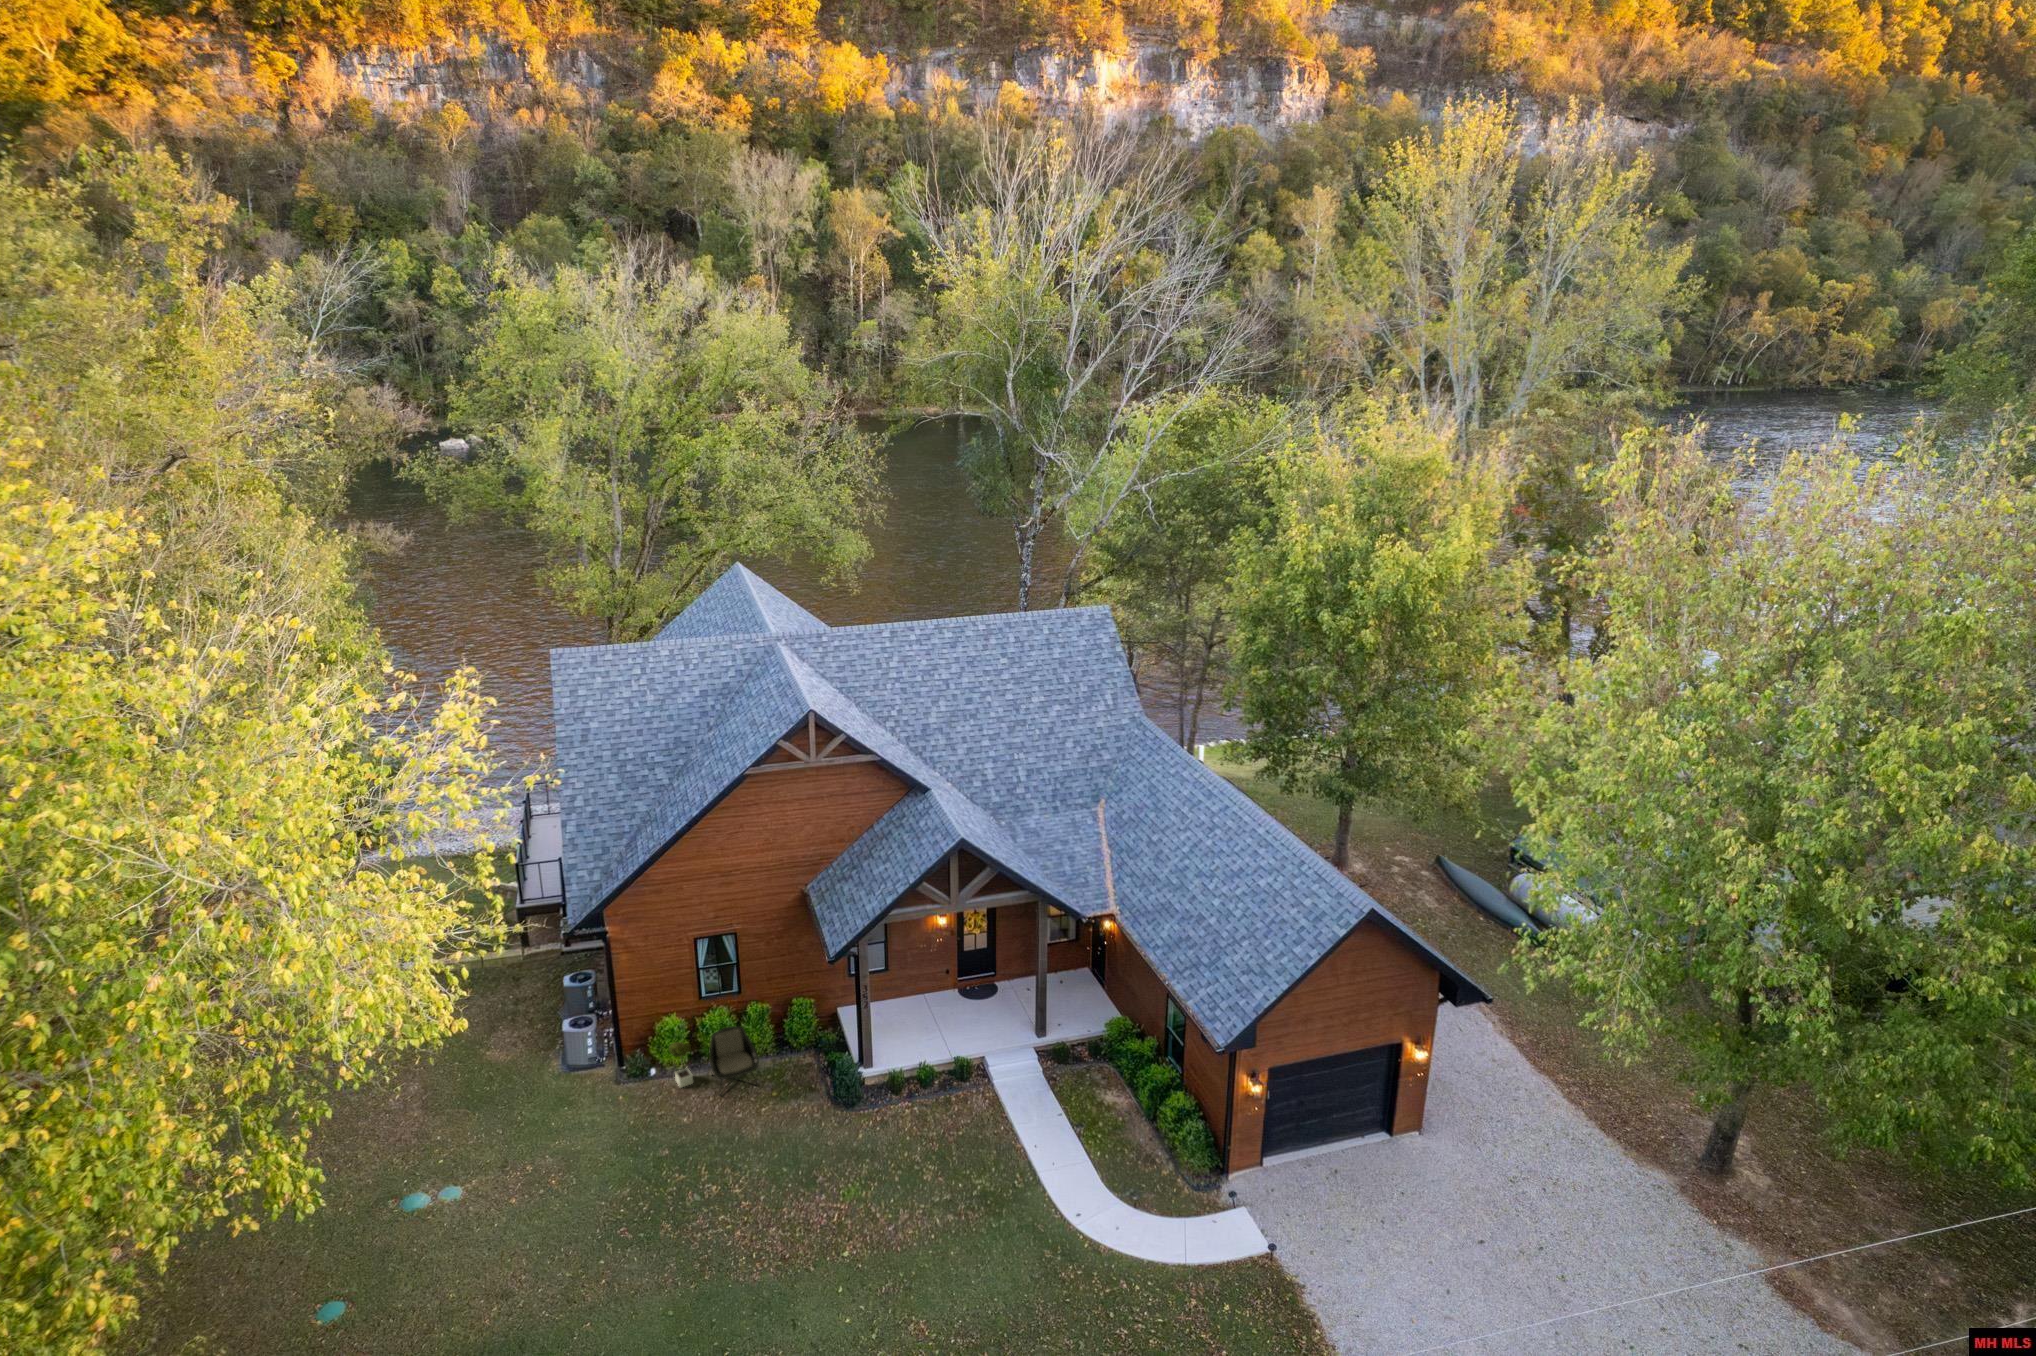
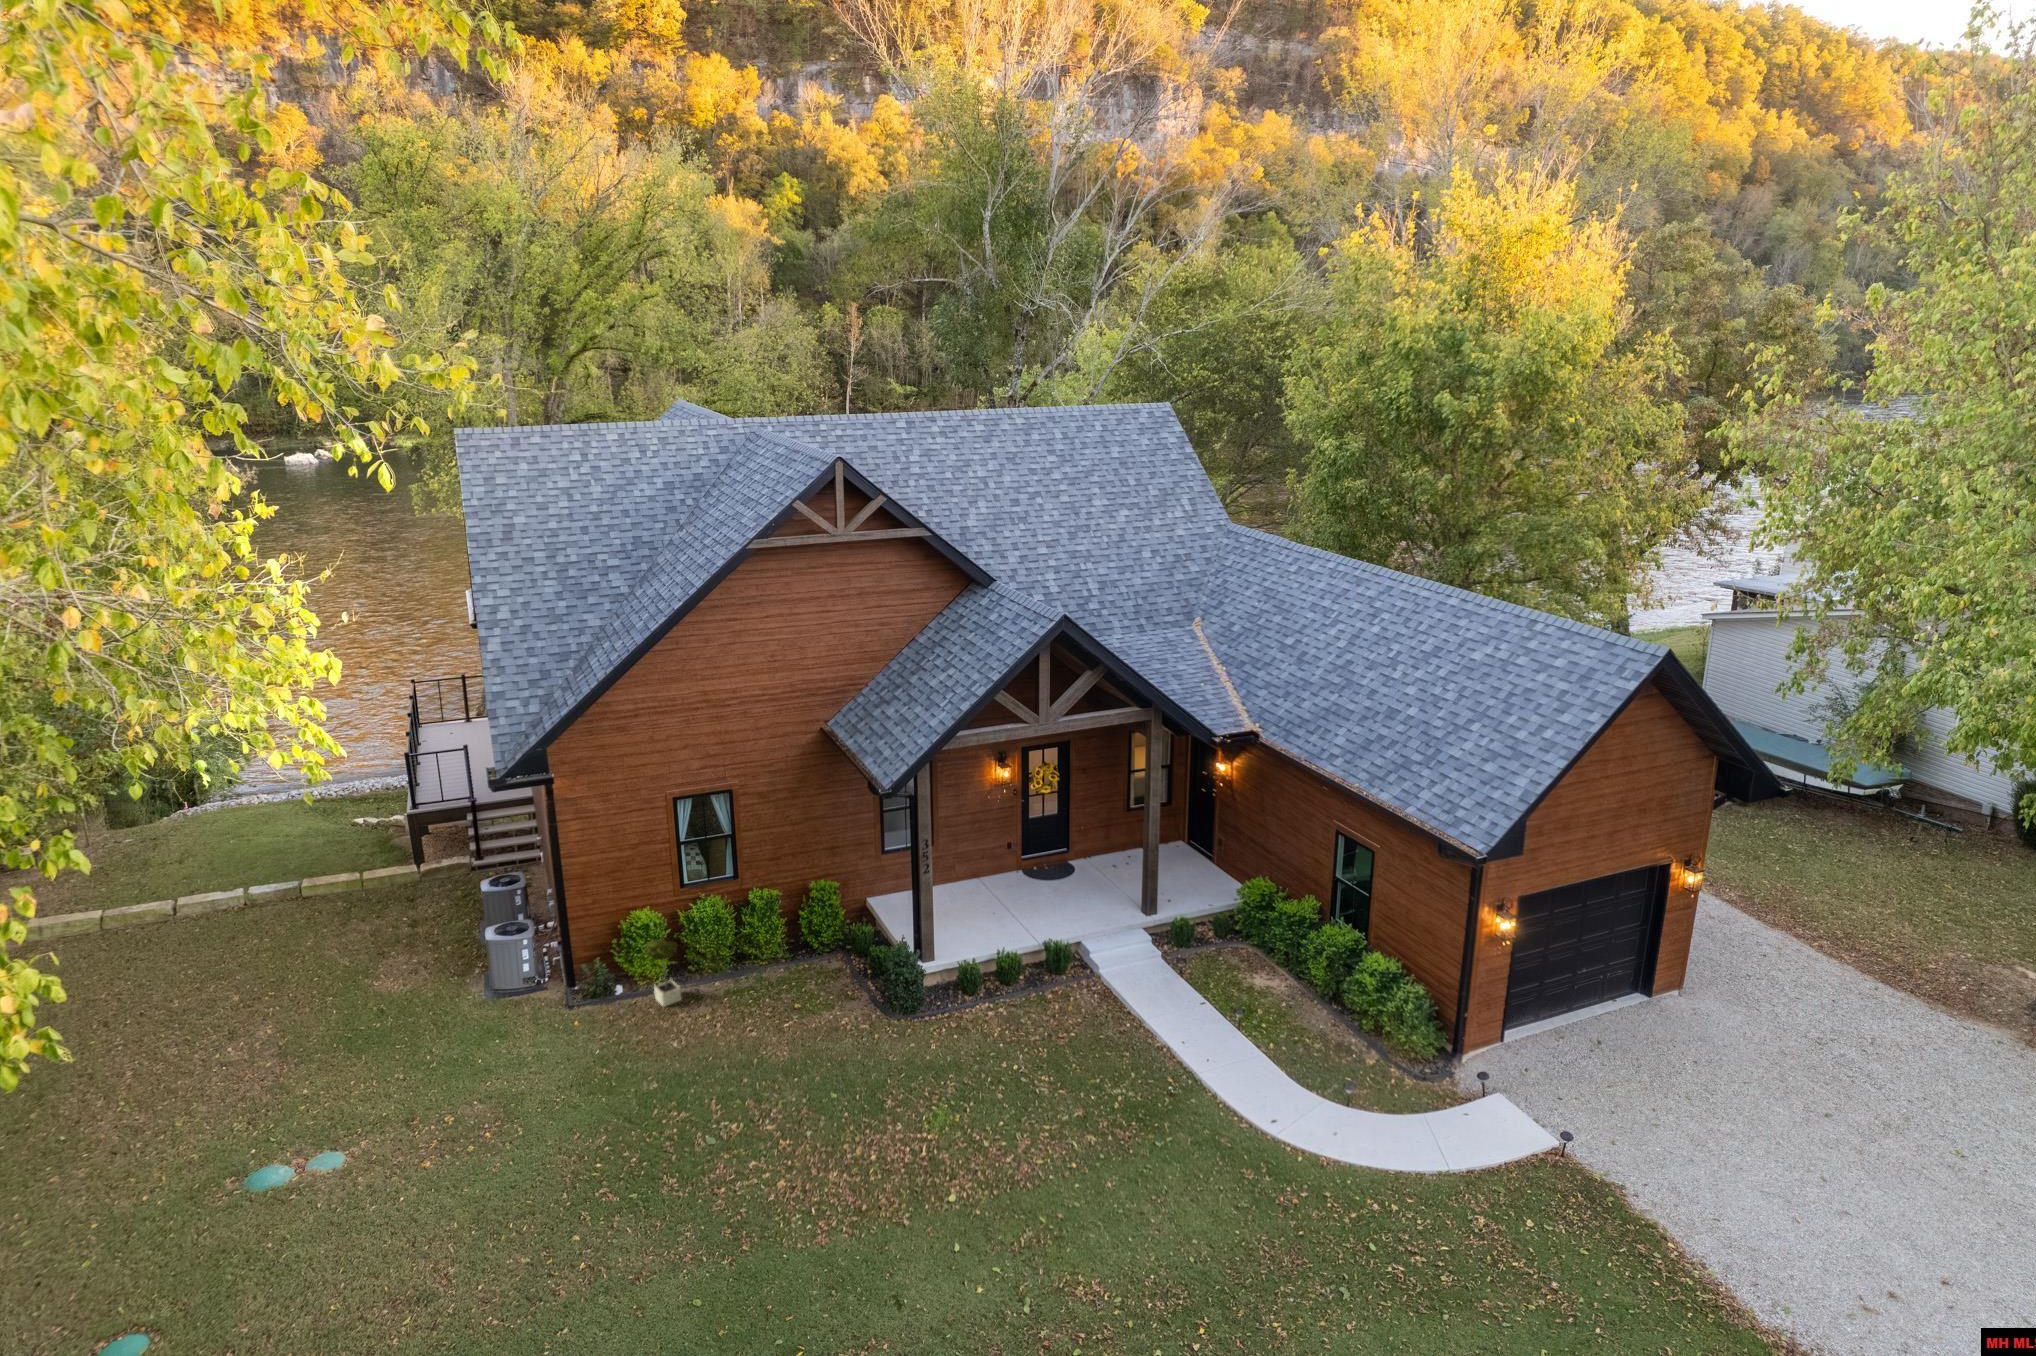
lounge chair: present [709,1026,759,1081] -> none [705,917,777,1013]

